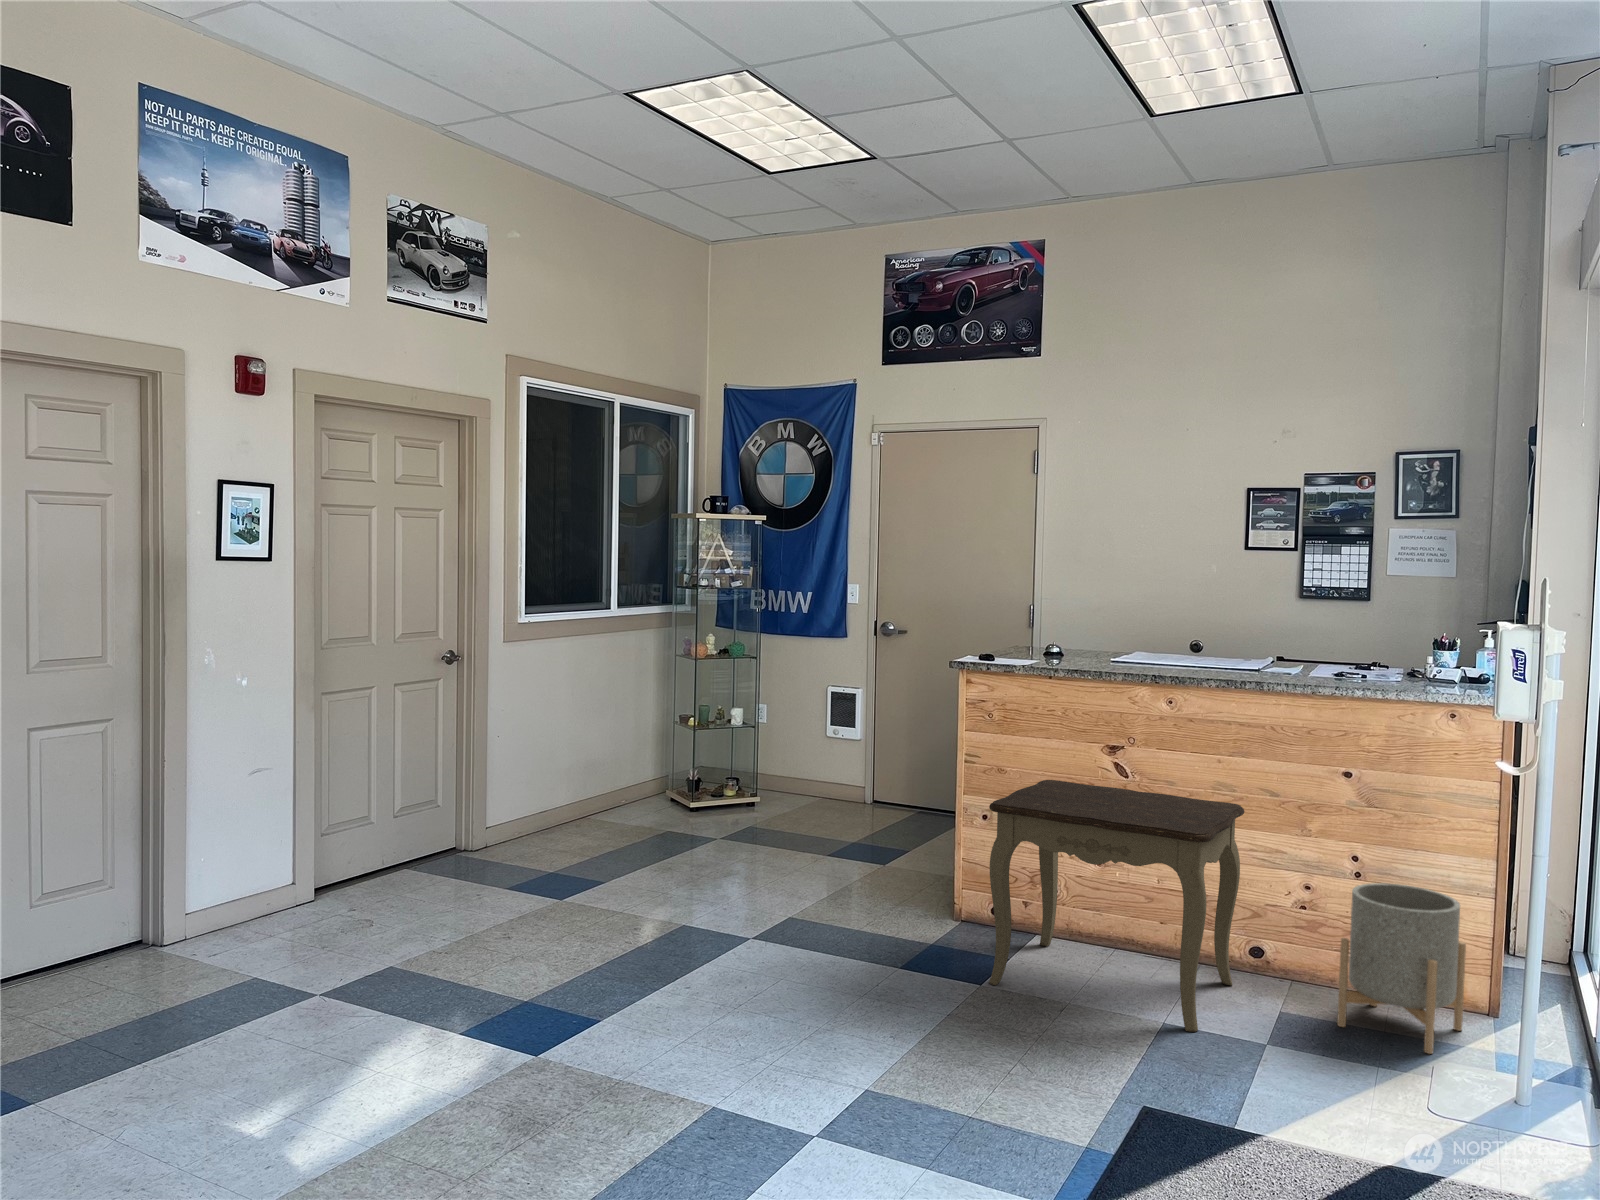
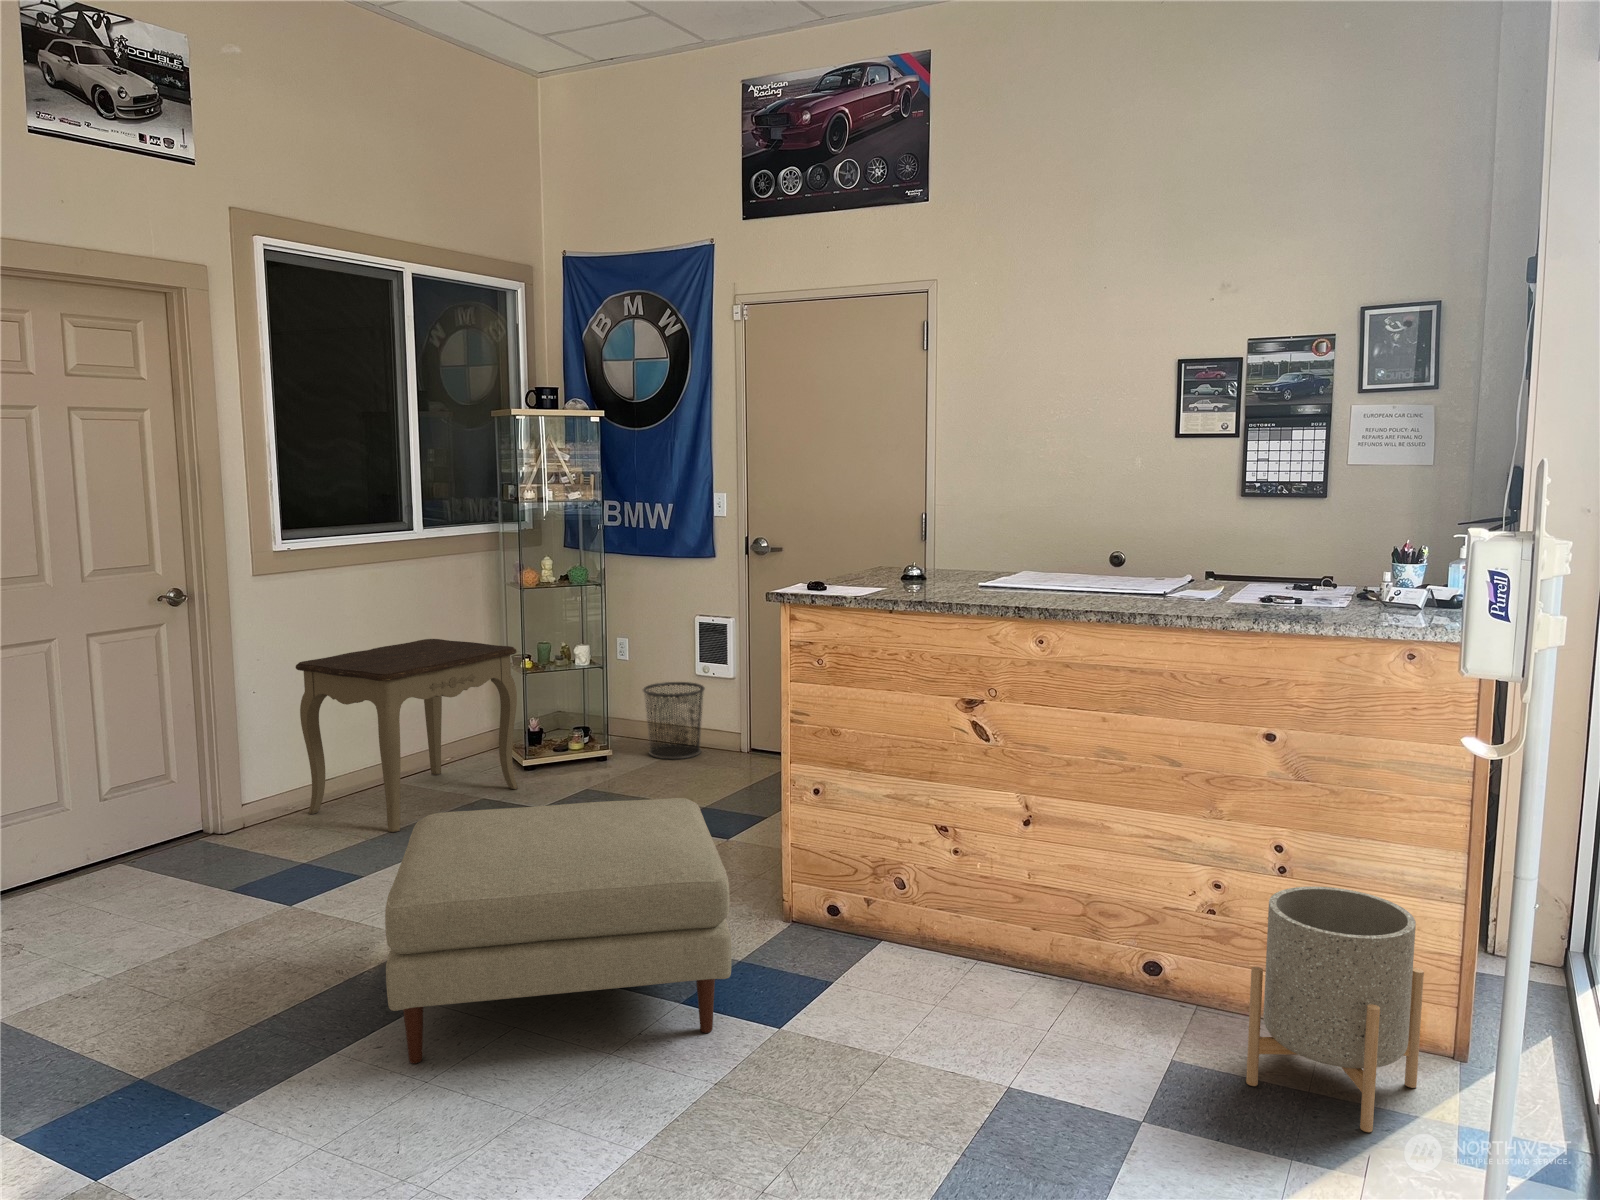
waste bin: none [786,744,839,809] -> present [643,682,705,759]
side table: present [989,780,1245,1032] -> present [296,639,518,832]
ottoman: none [687,819,951,1000] -> present [385,798,732,1064]

